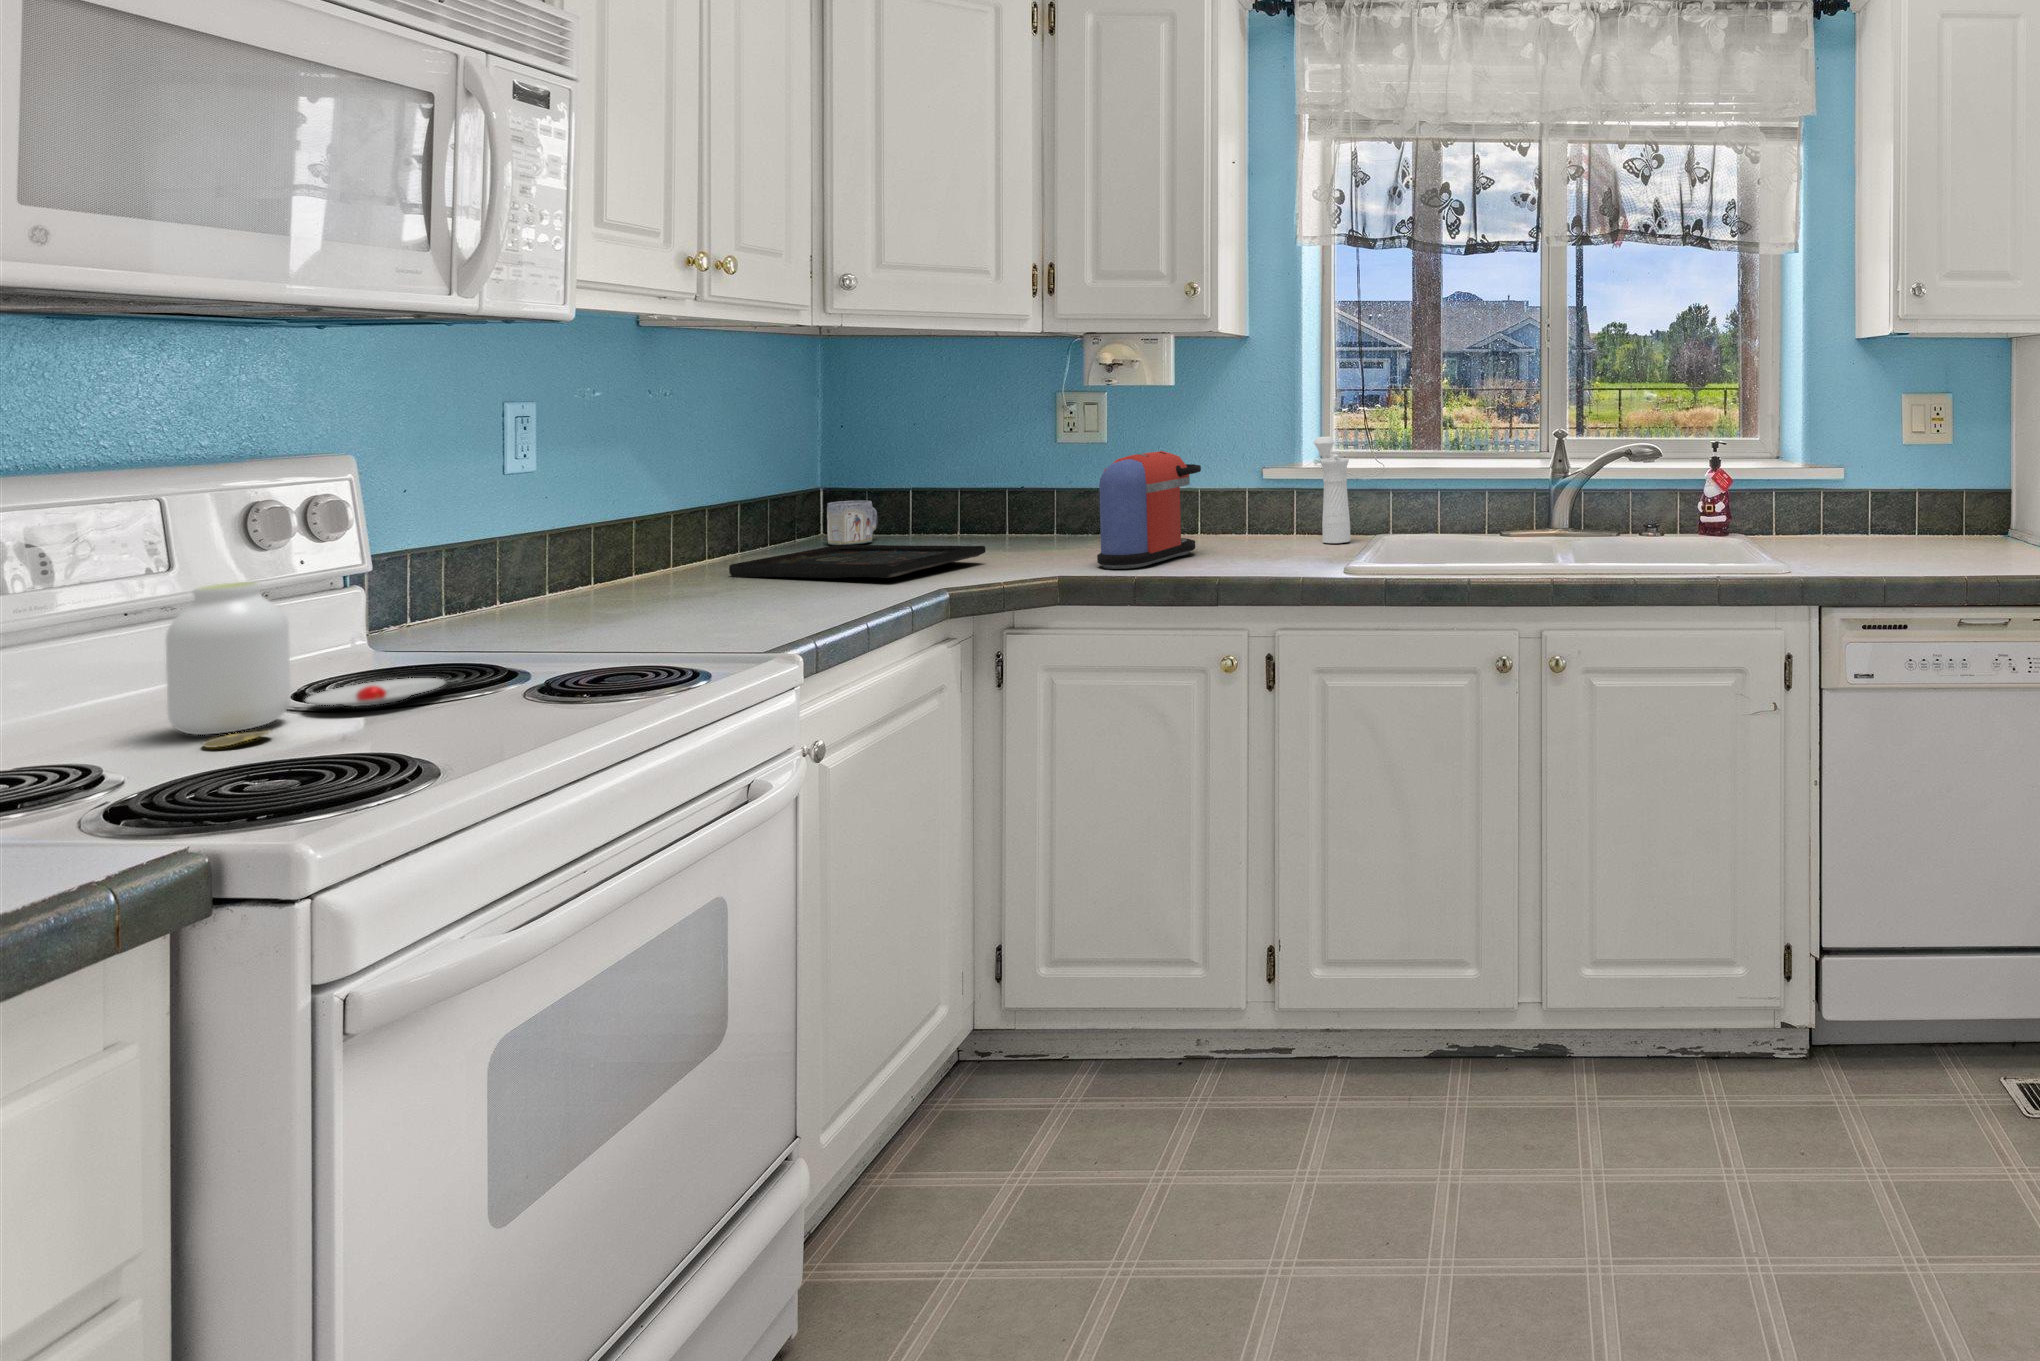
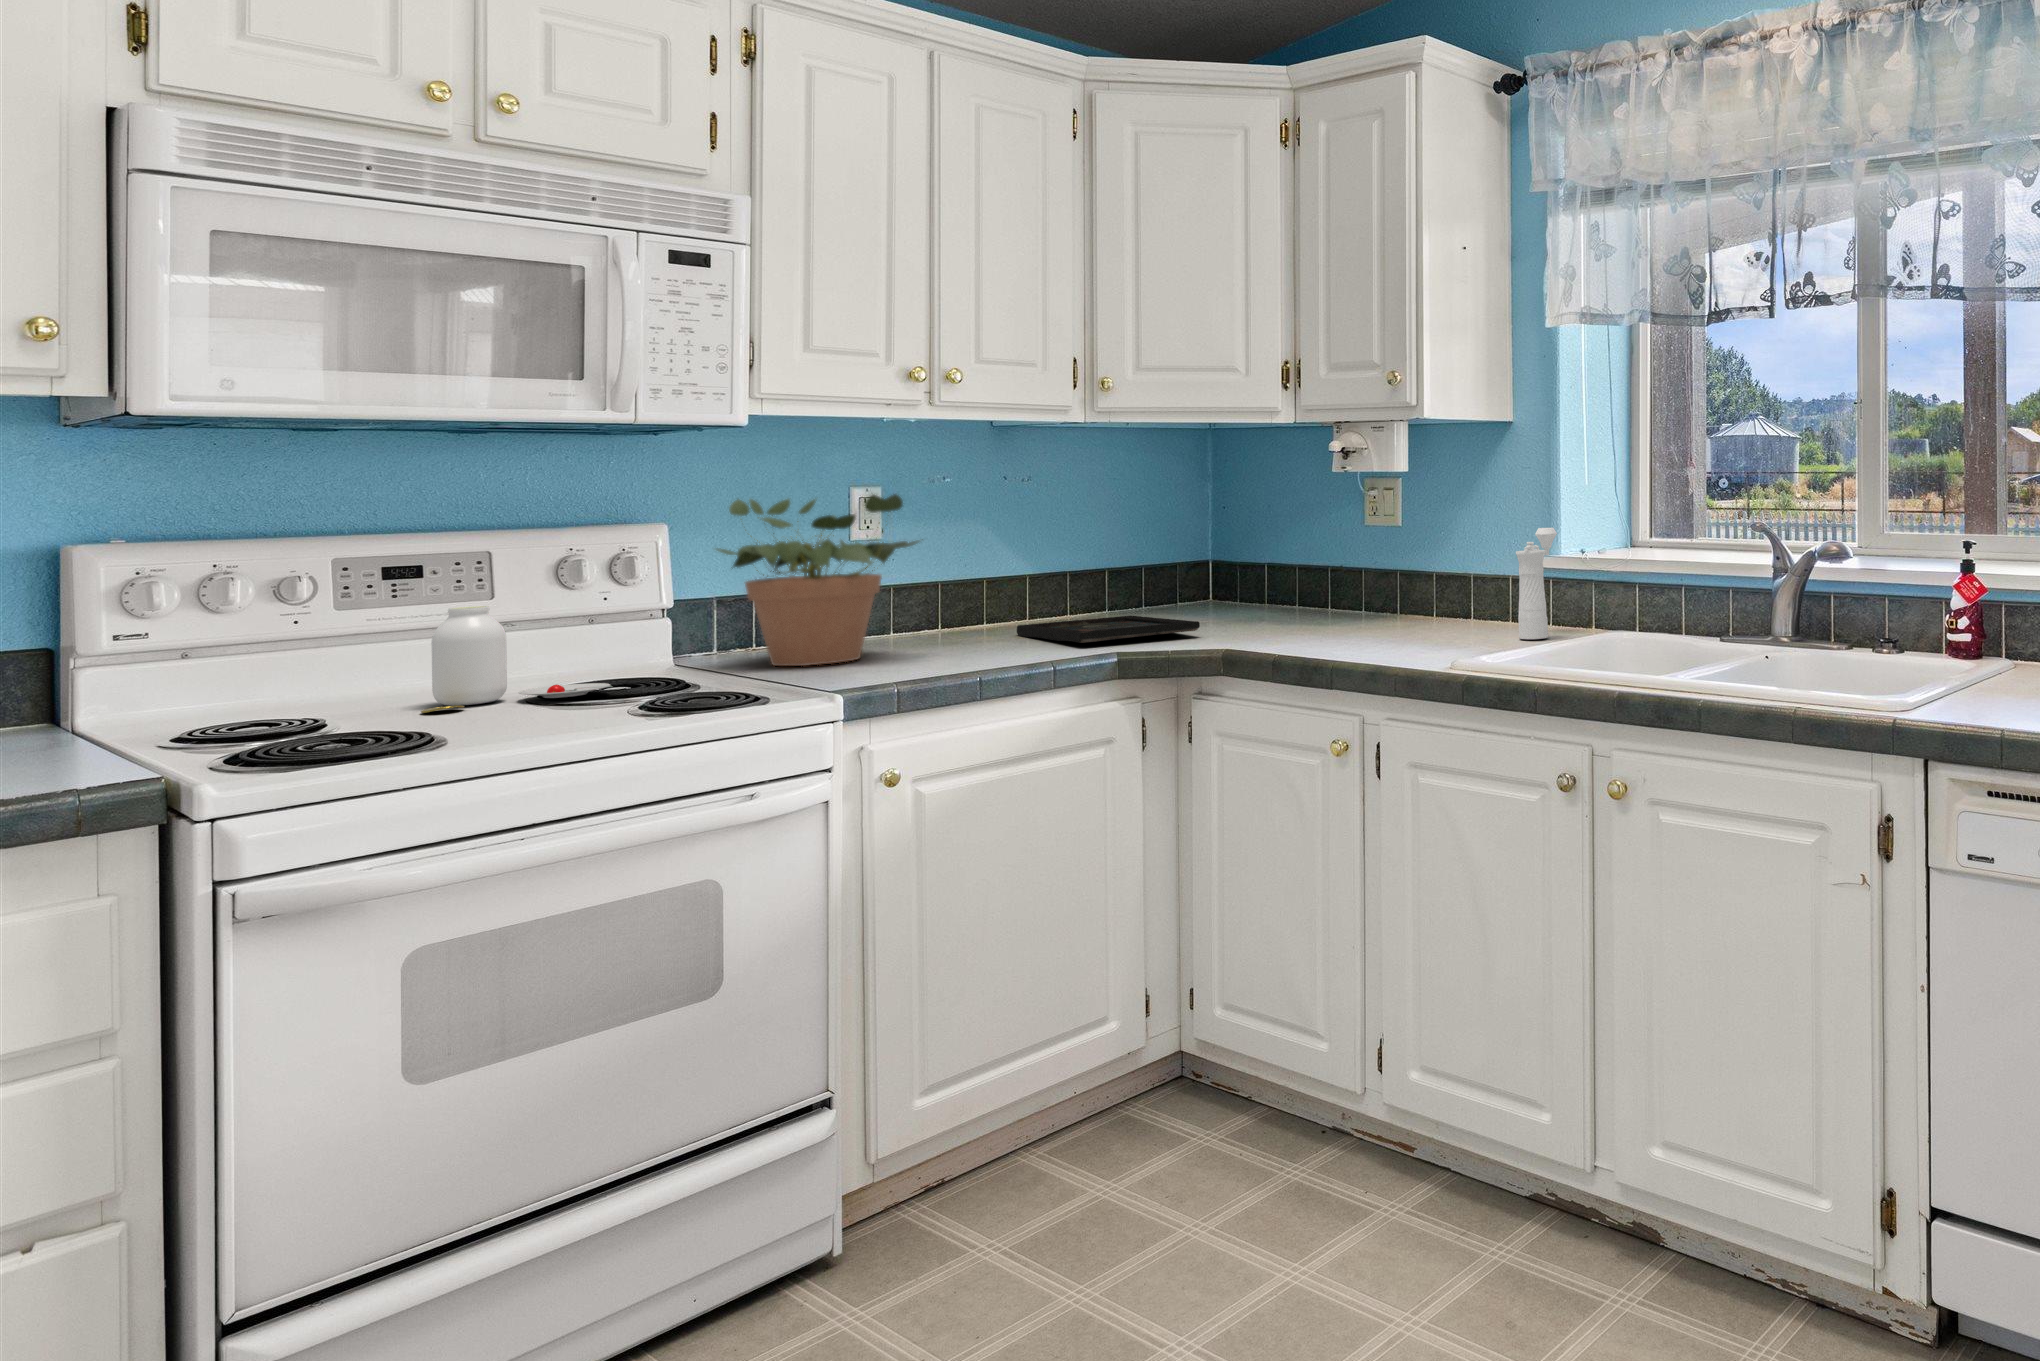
potted plant: none [442,407,736,636] -> present [717,494,923,666]
coffee maker: present [1097,451,1201,569] -> none [1259,538,1391,649]
mug: present [827,501,878,545] -> none [1158,580,1206,617]

